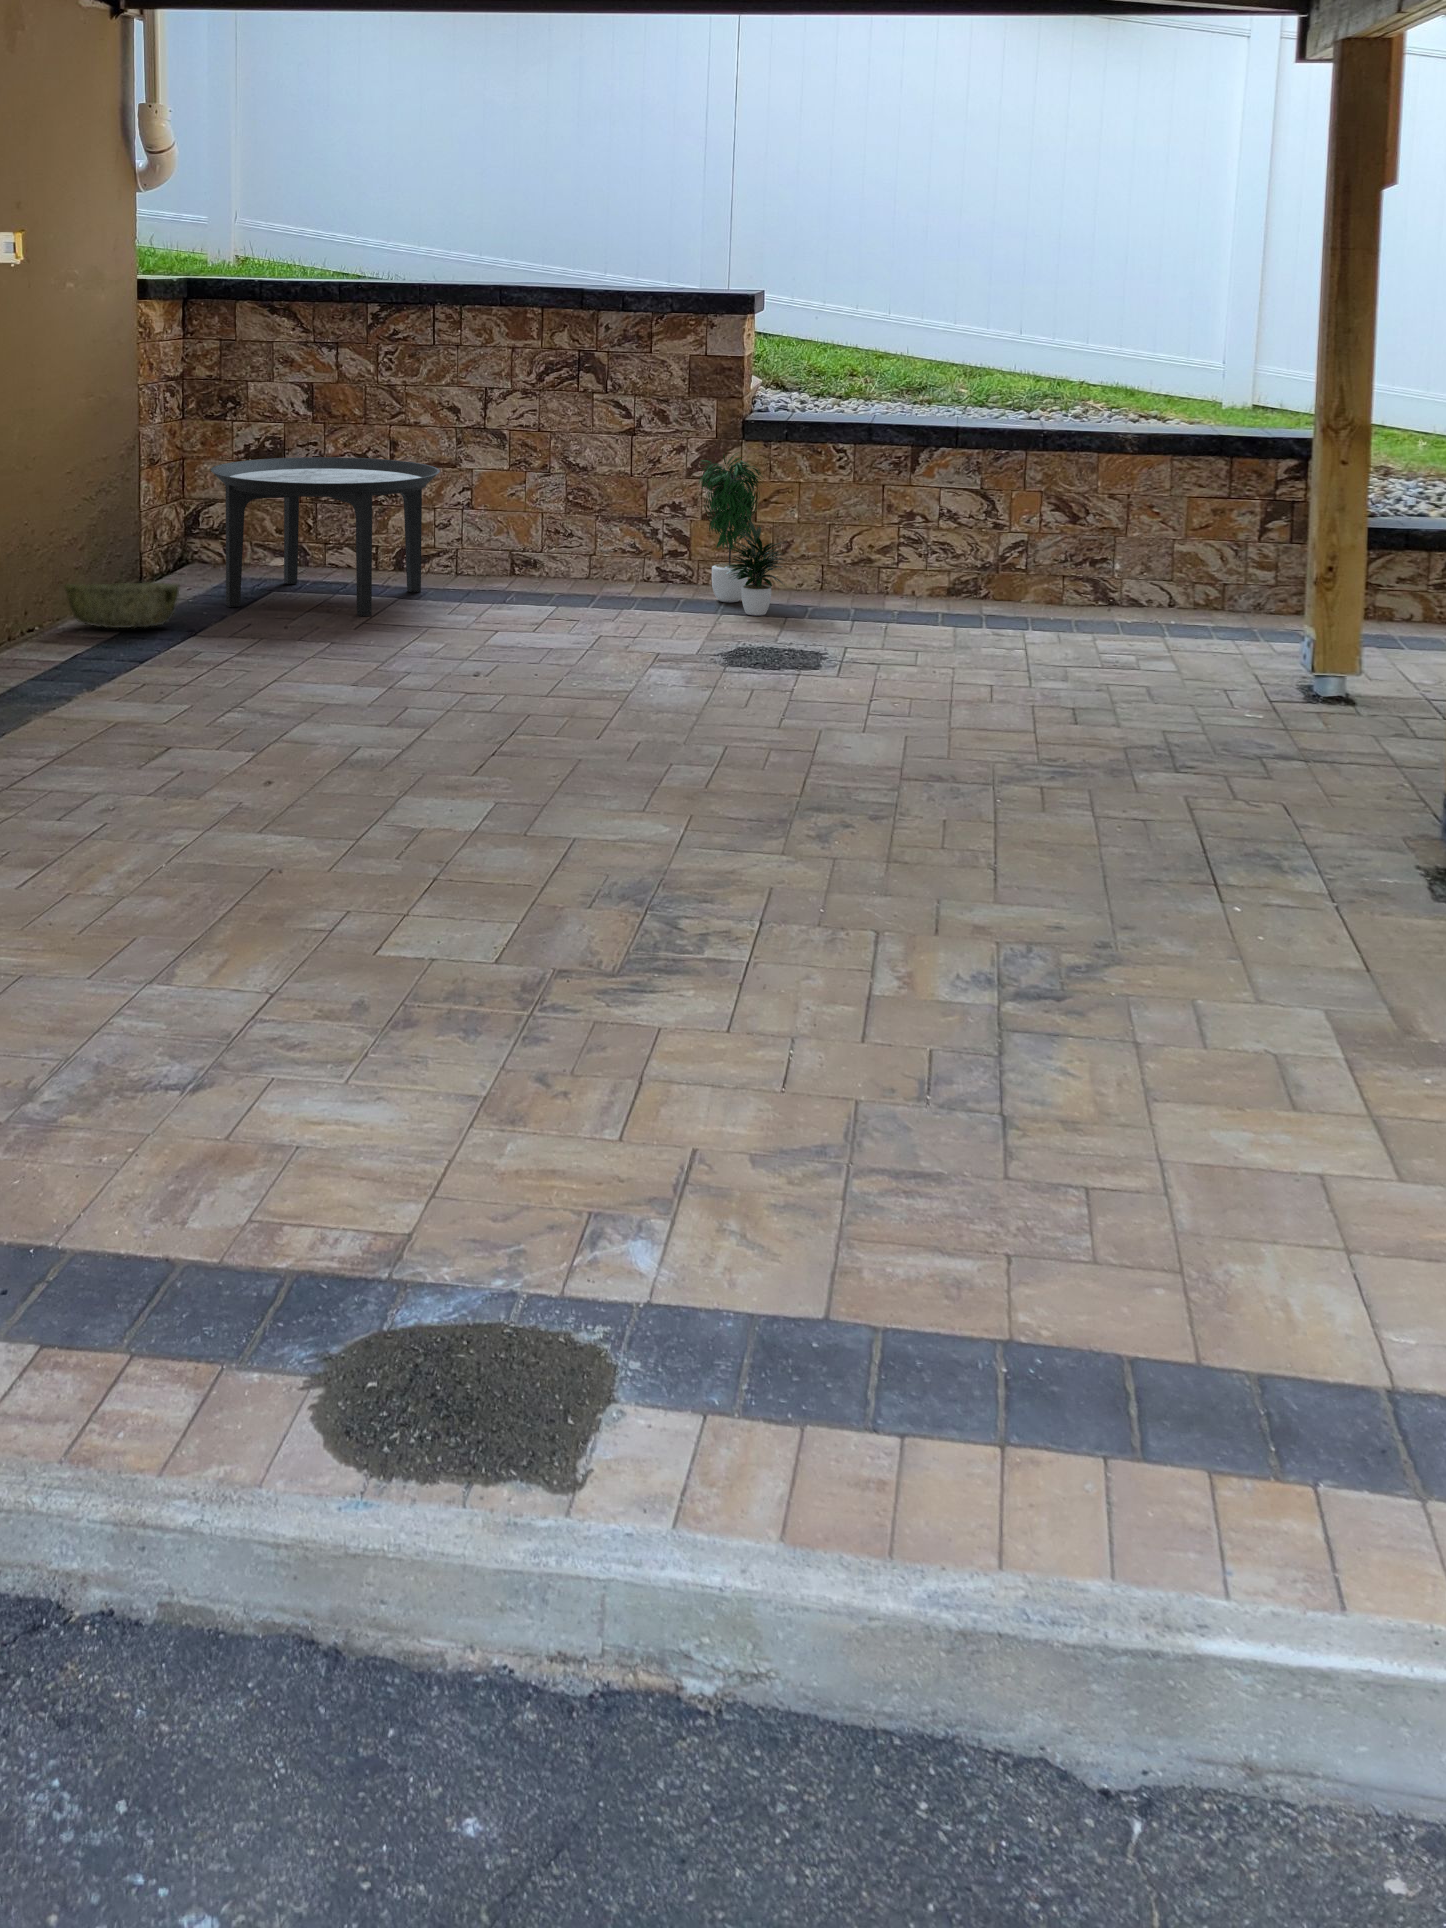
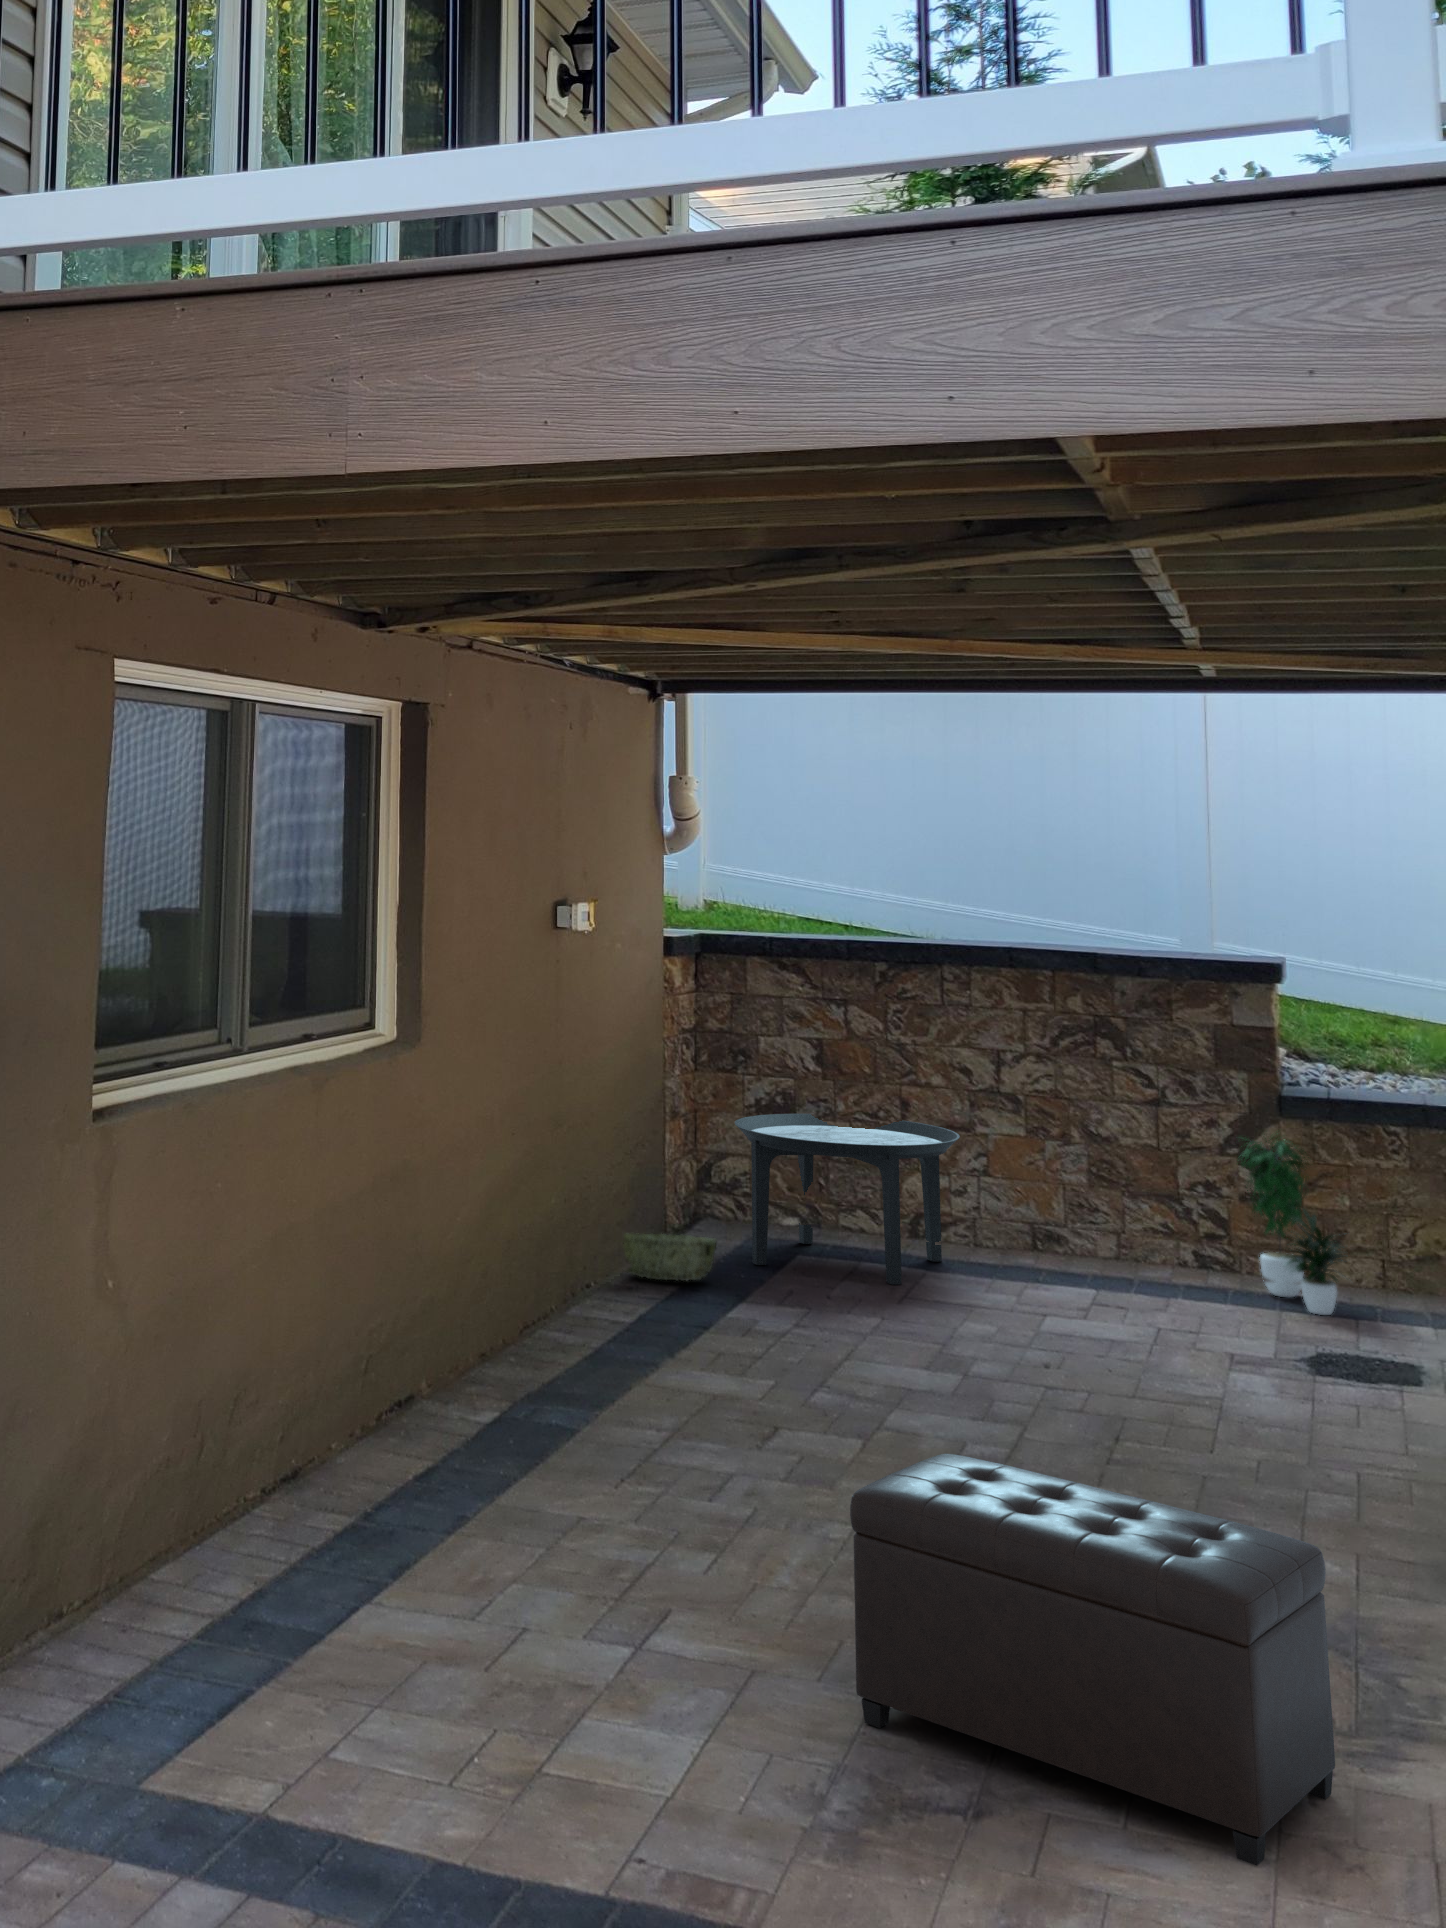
ottoman: none [130,781,610,1141] -> present [850,1454,1335,1866]

